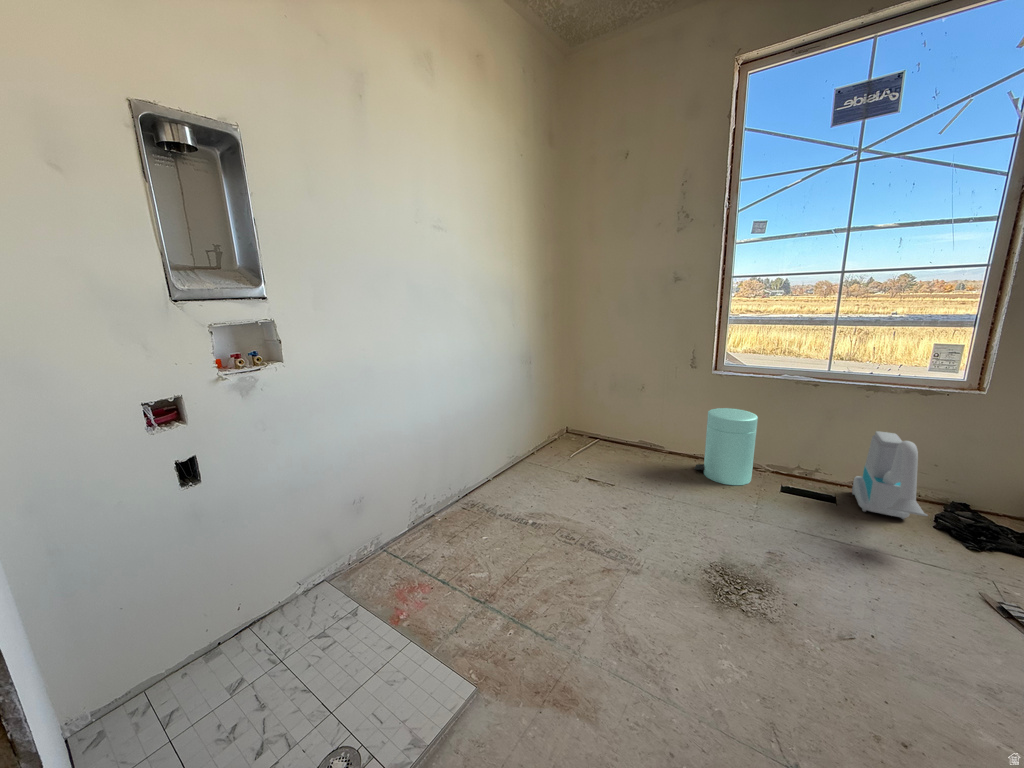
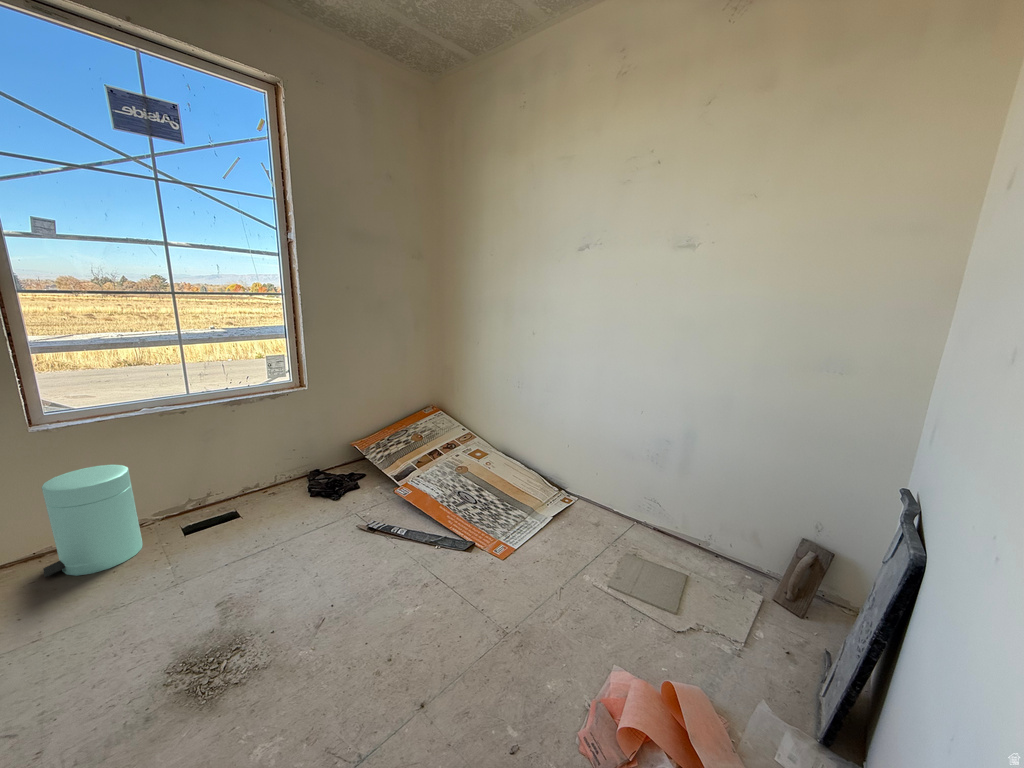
vacuum cleaner: present [852,431,928,519] -> none [244,436,313,511]

